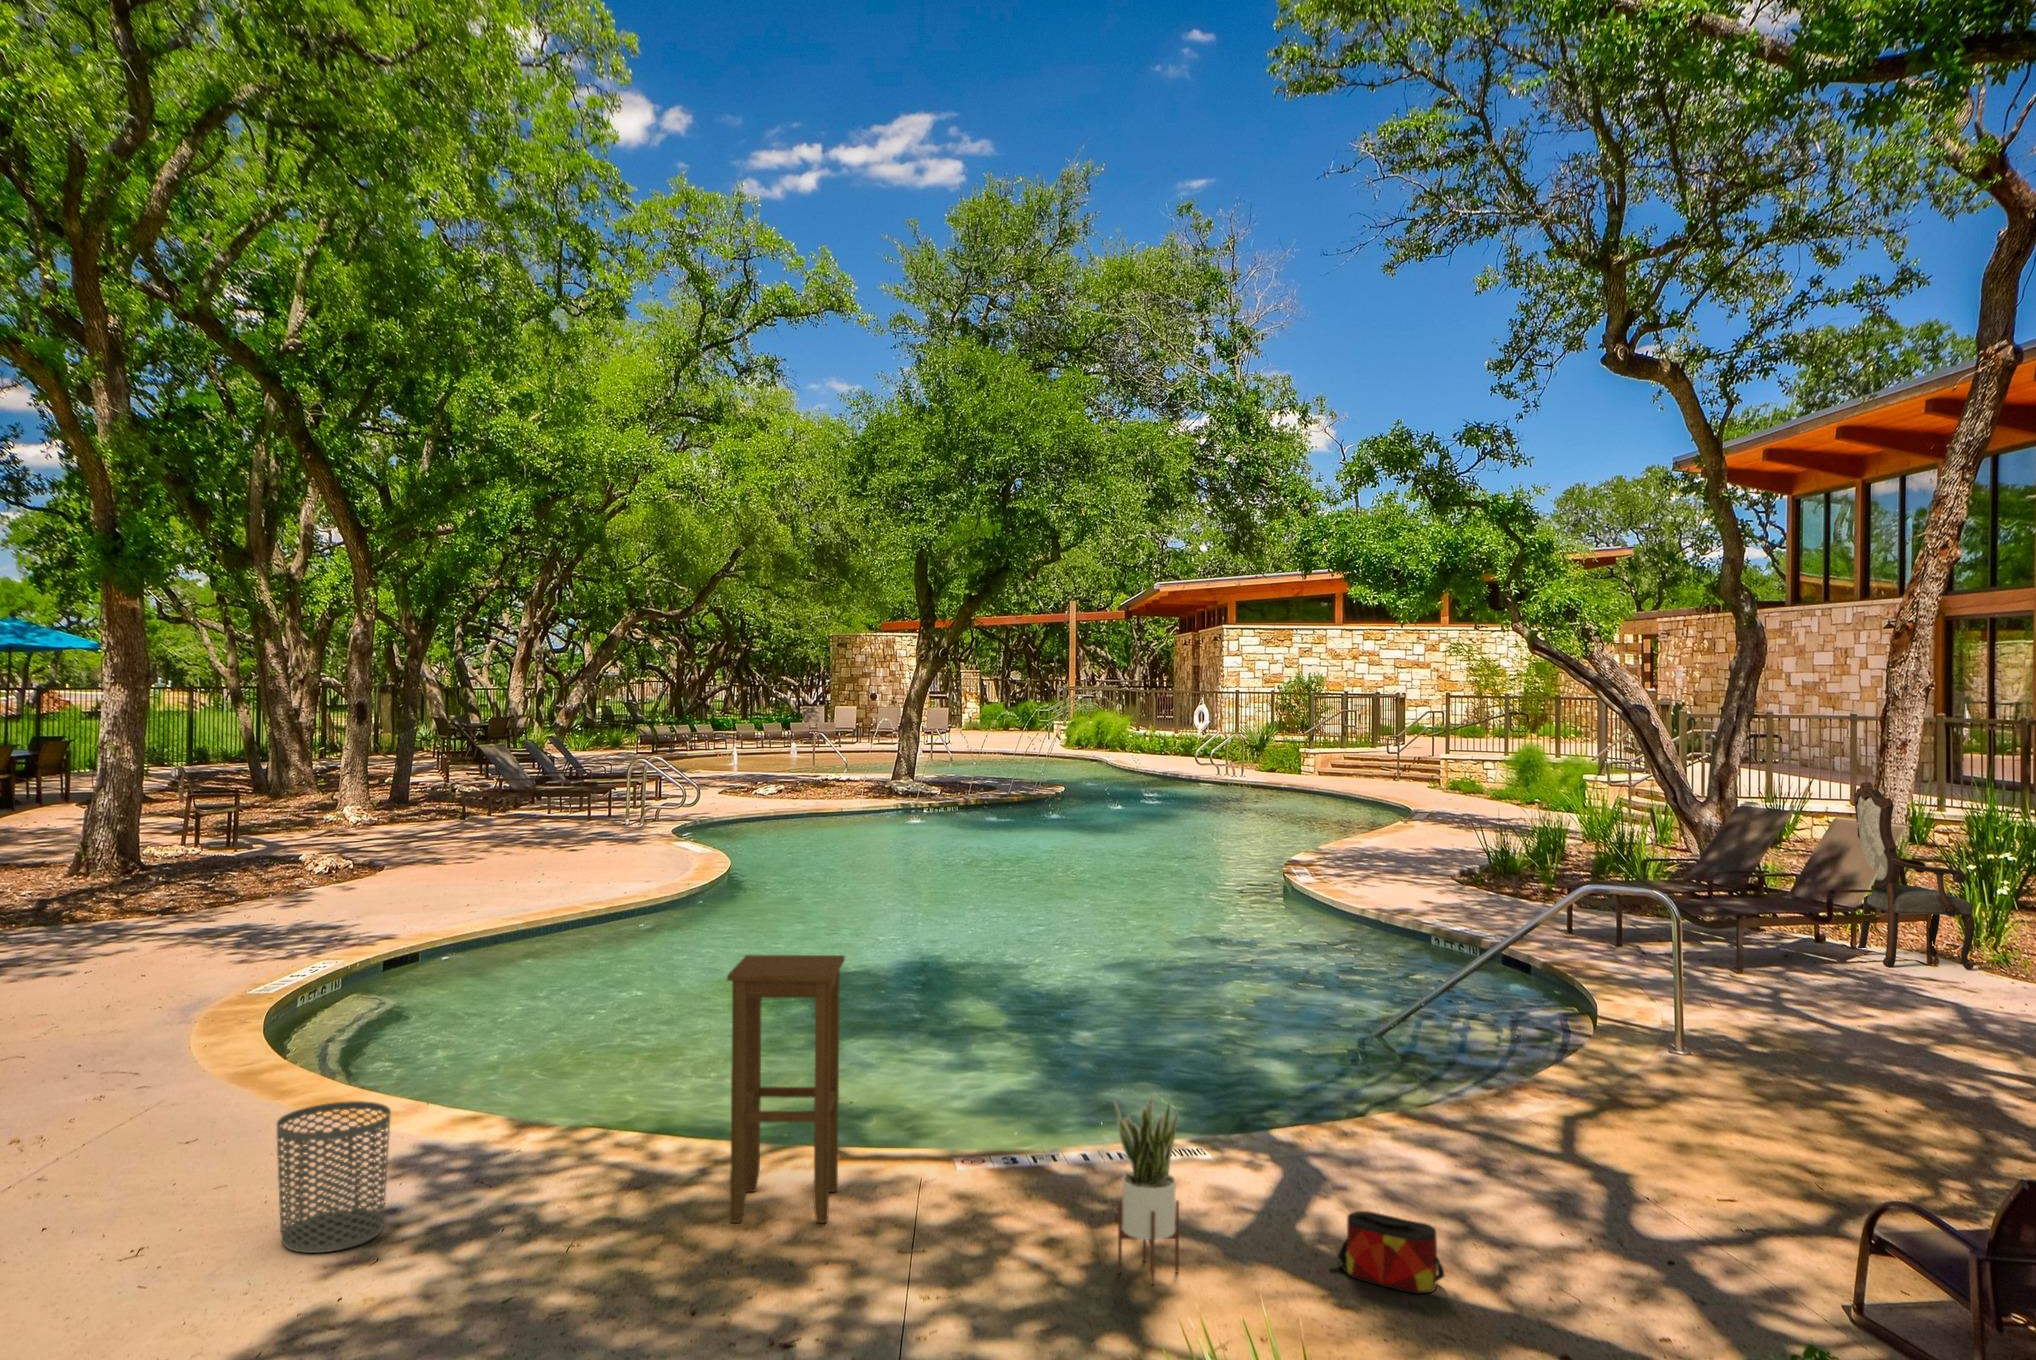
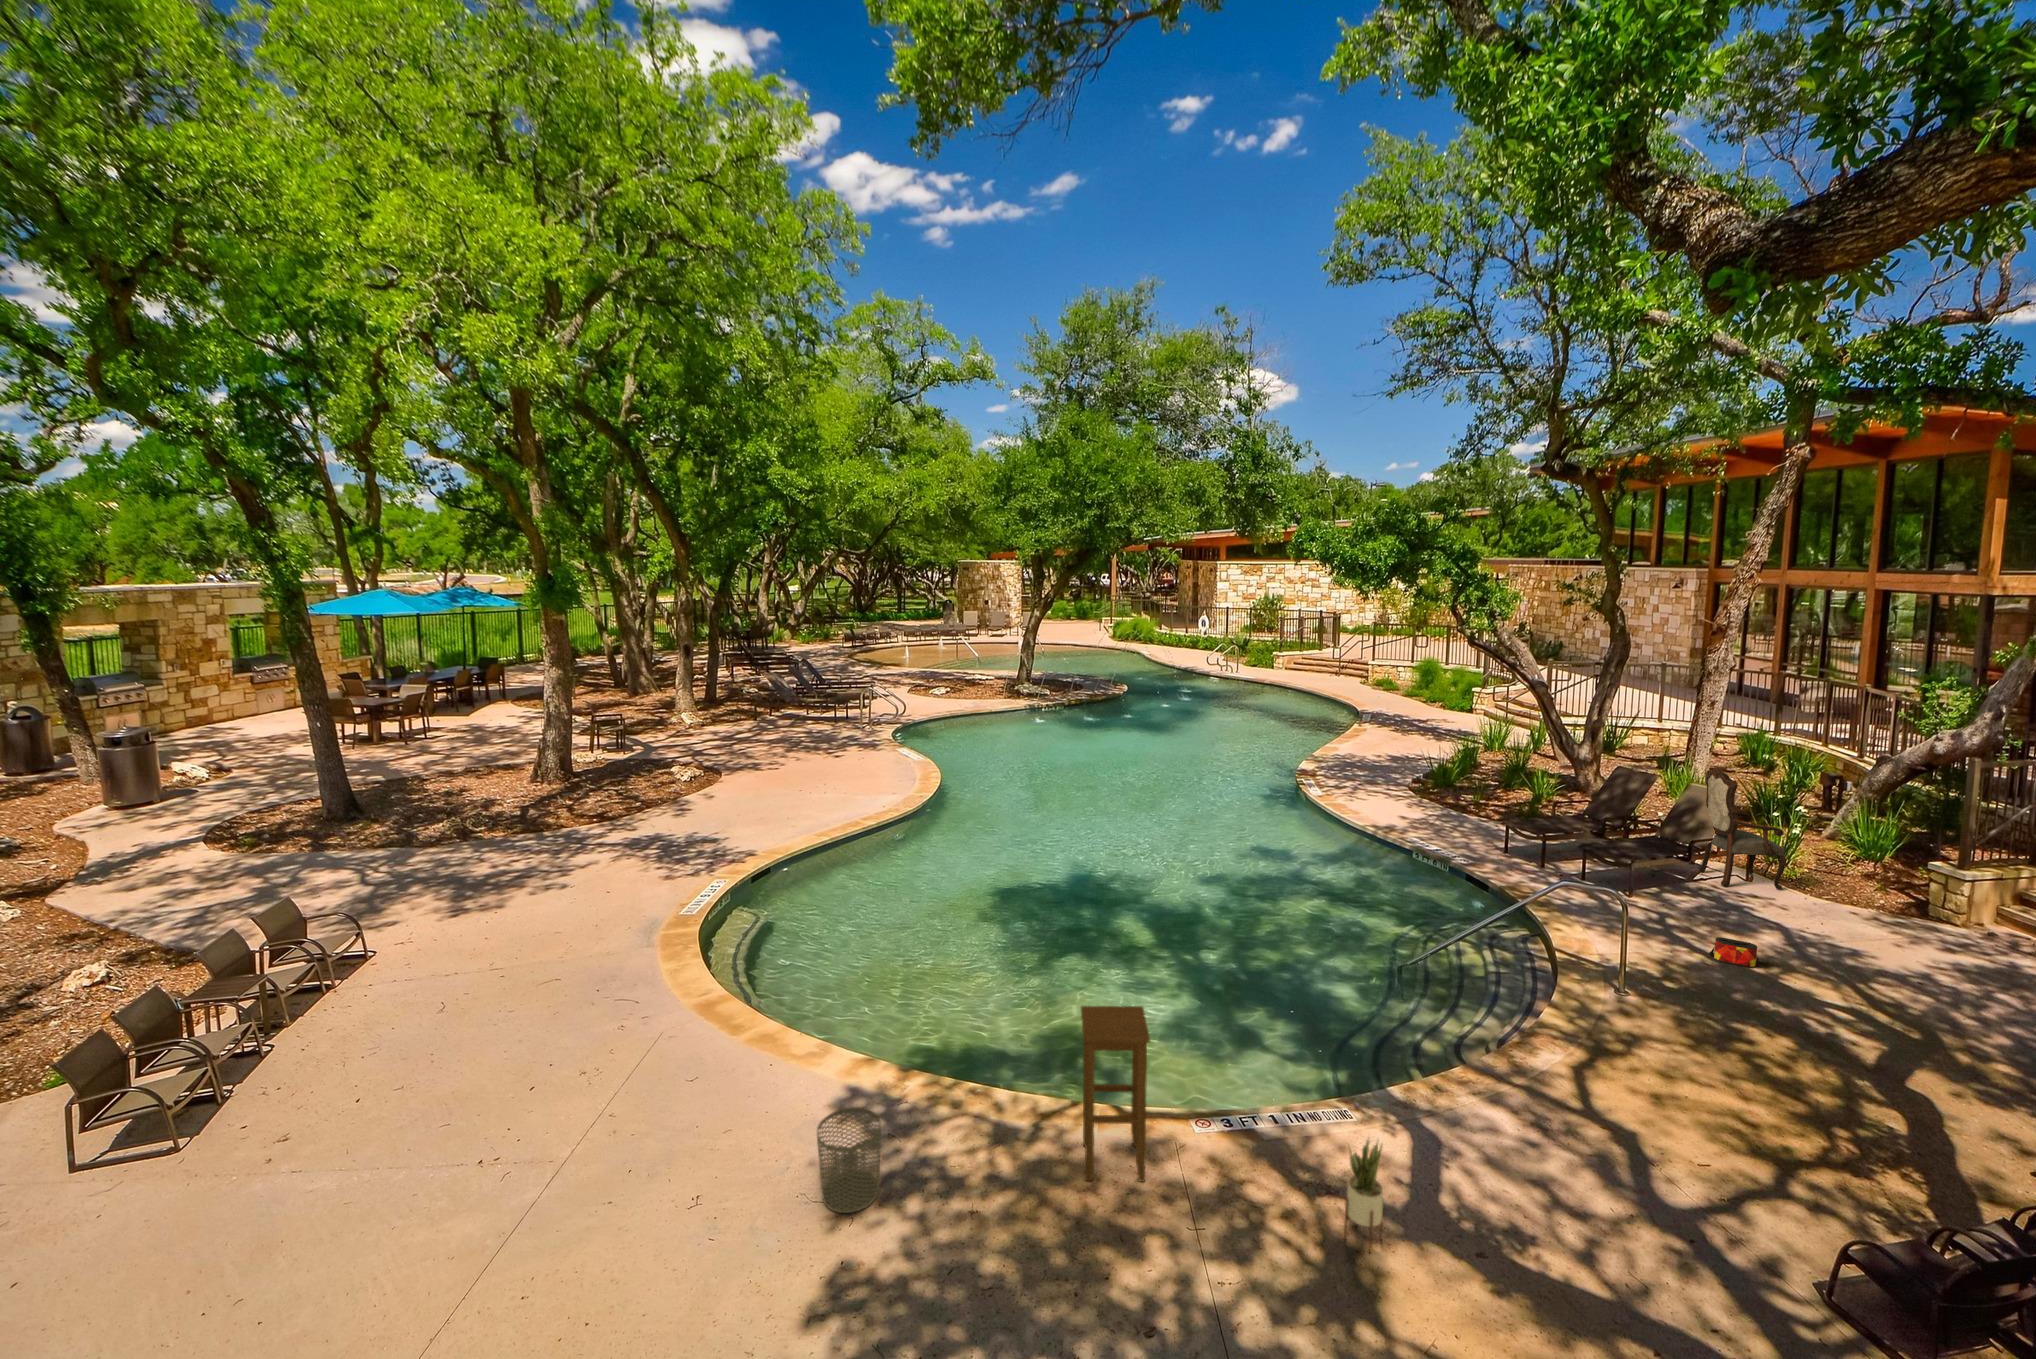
bag: present [1338,1211,1444,1294] -> present [1709,937,1759,967]

